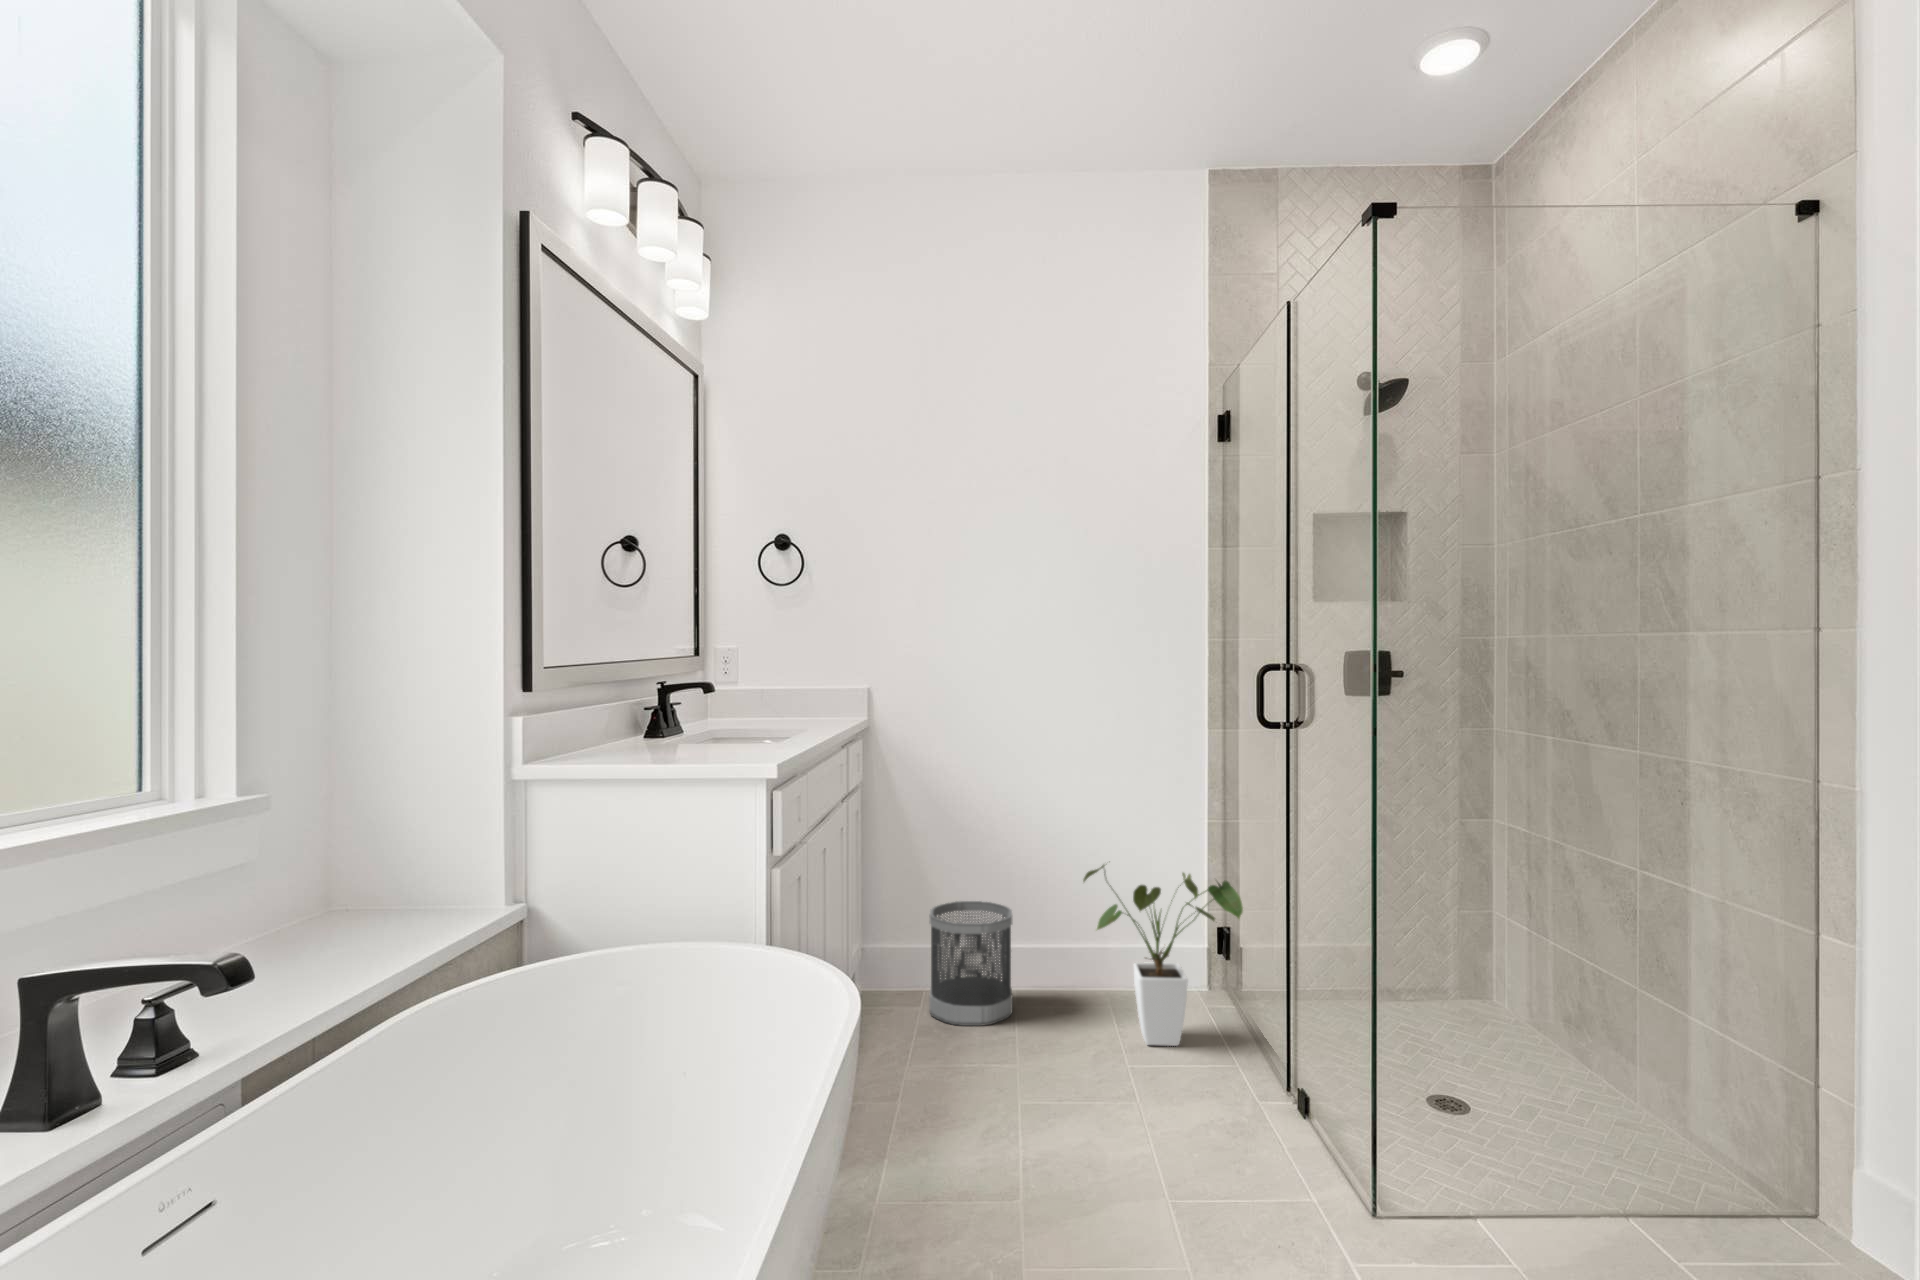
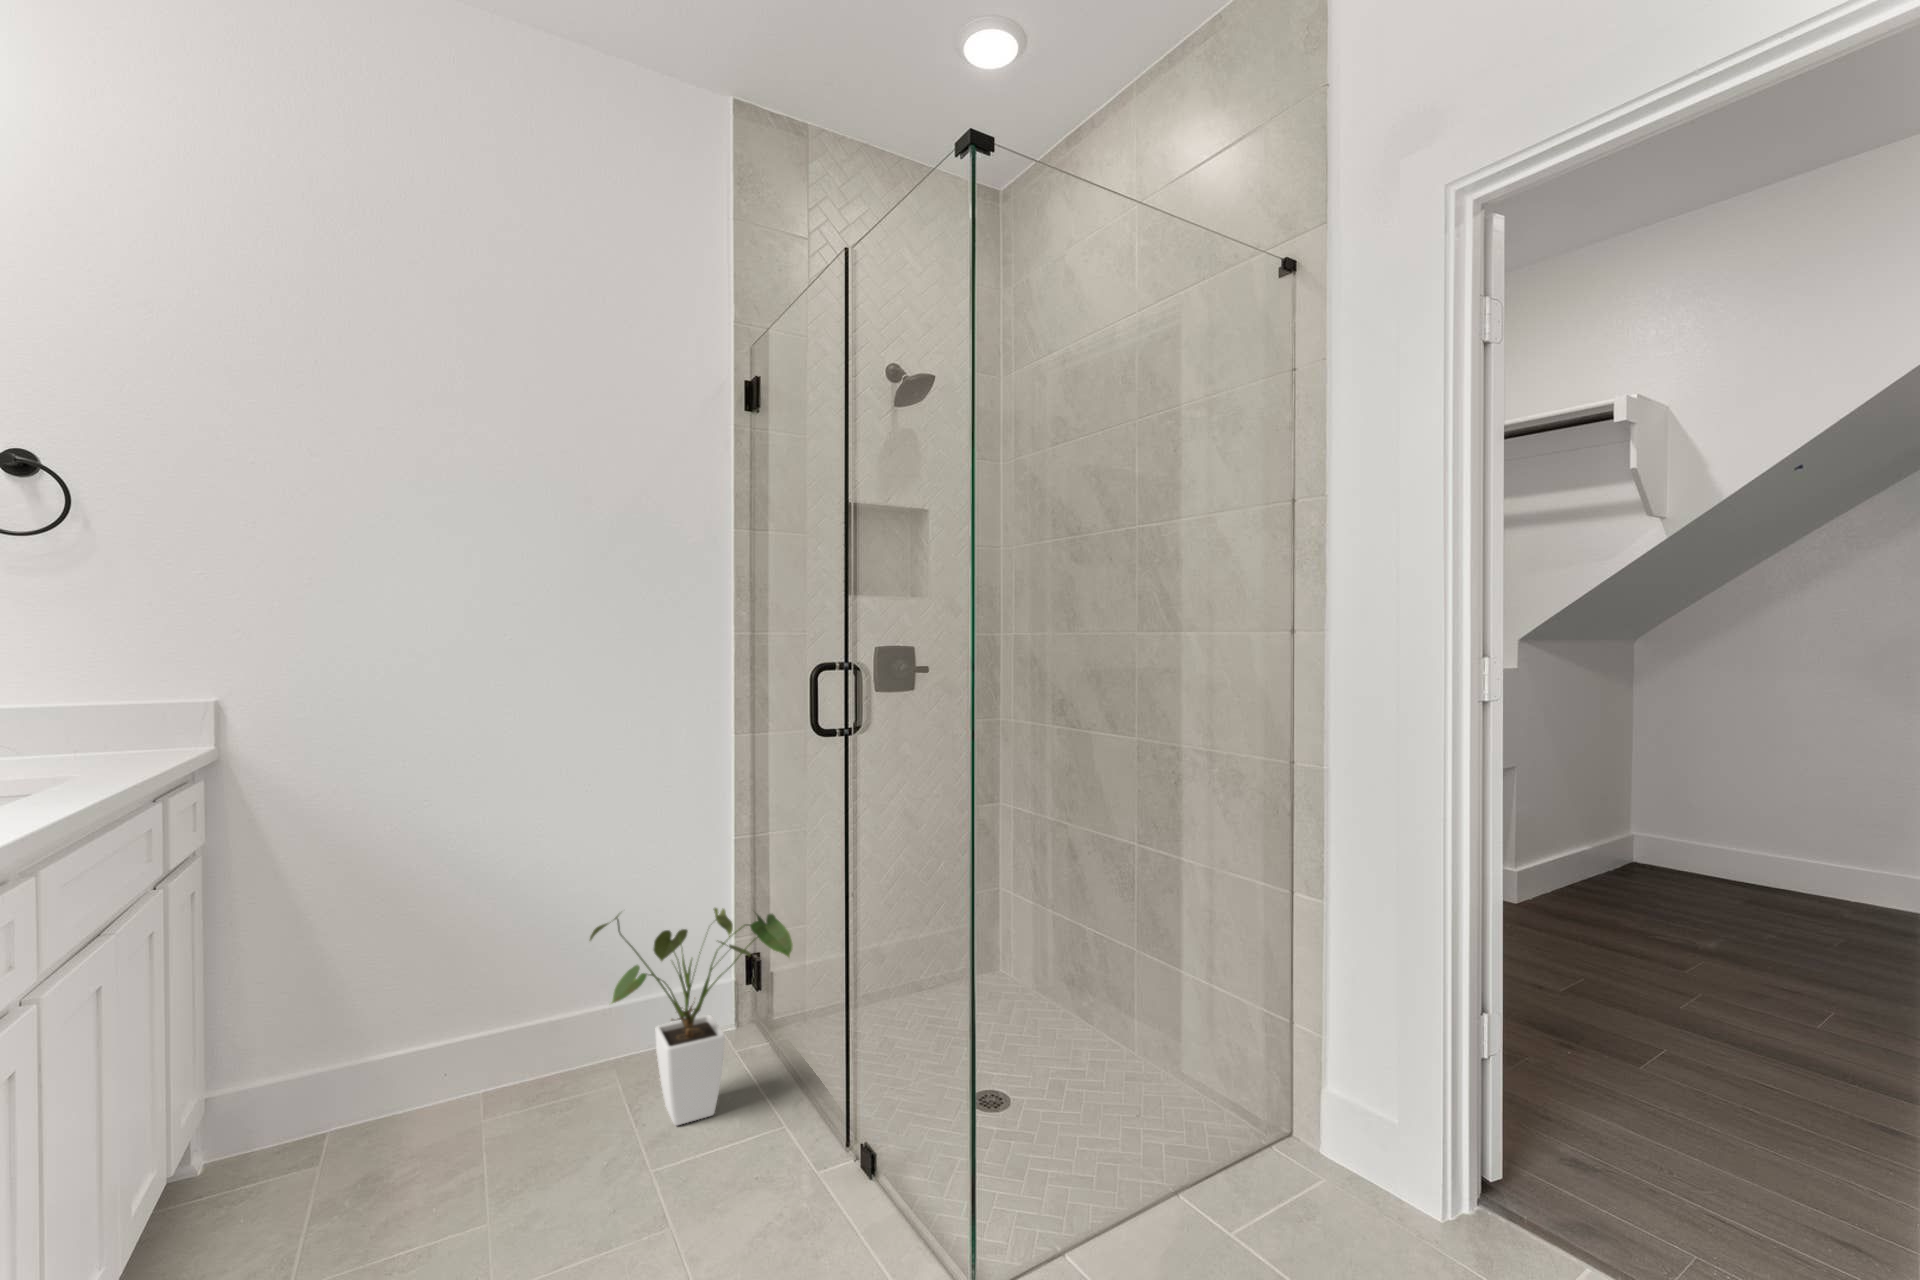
wastebasket: present [929,901,1012,1026] -> none [353,983,487,1174]

